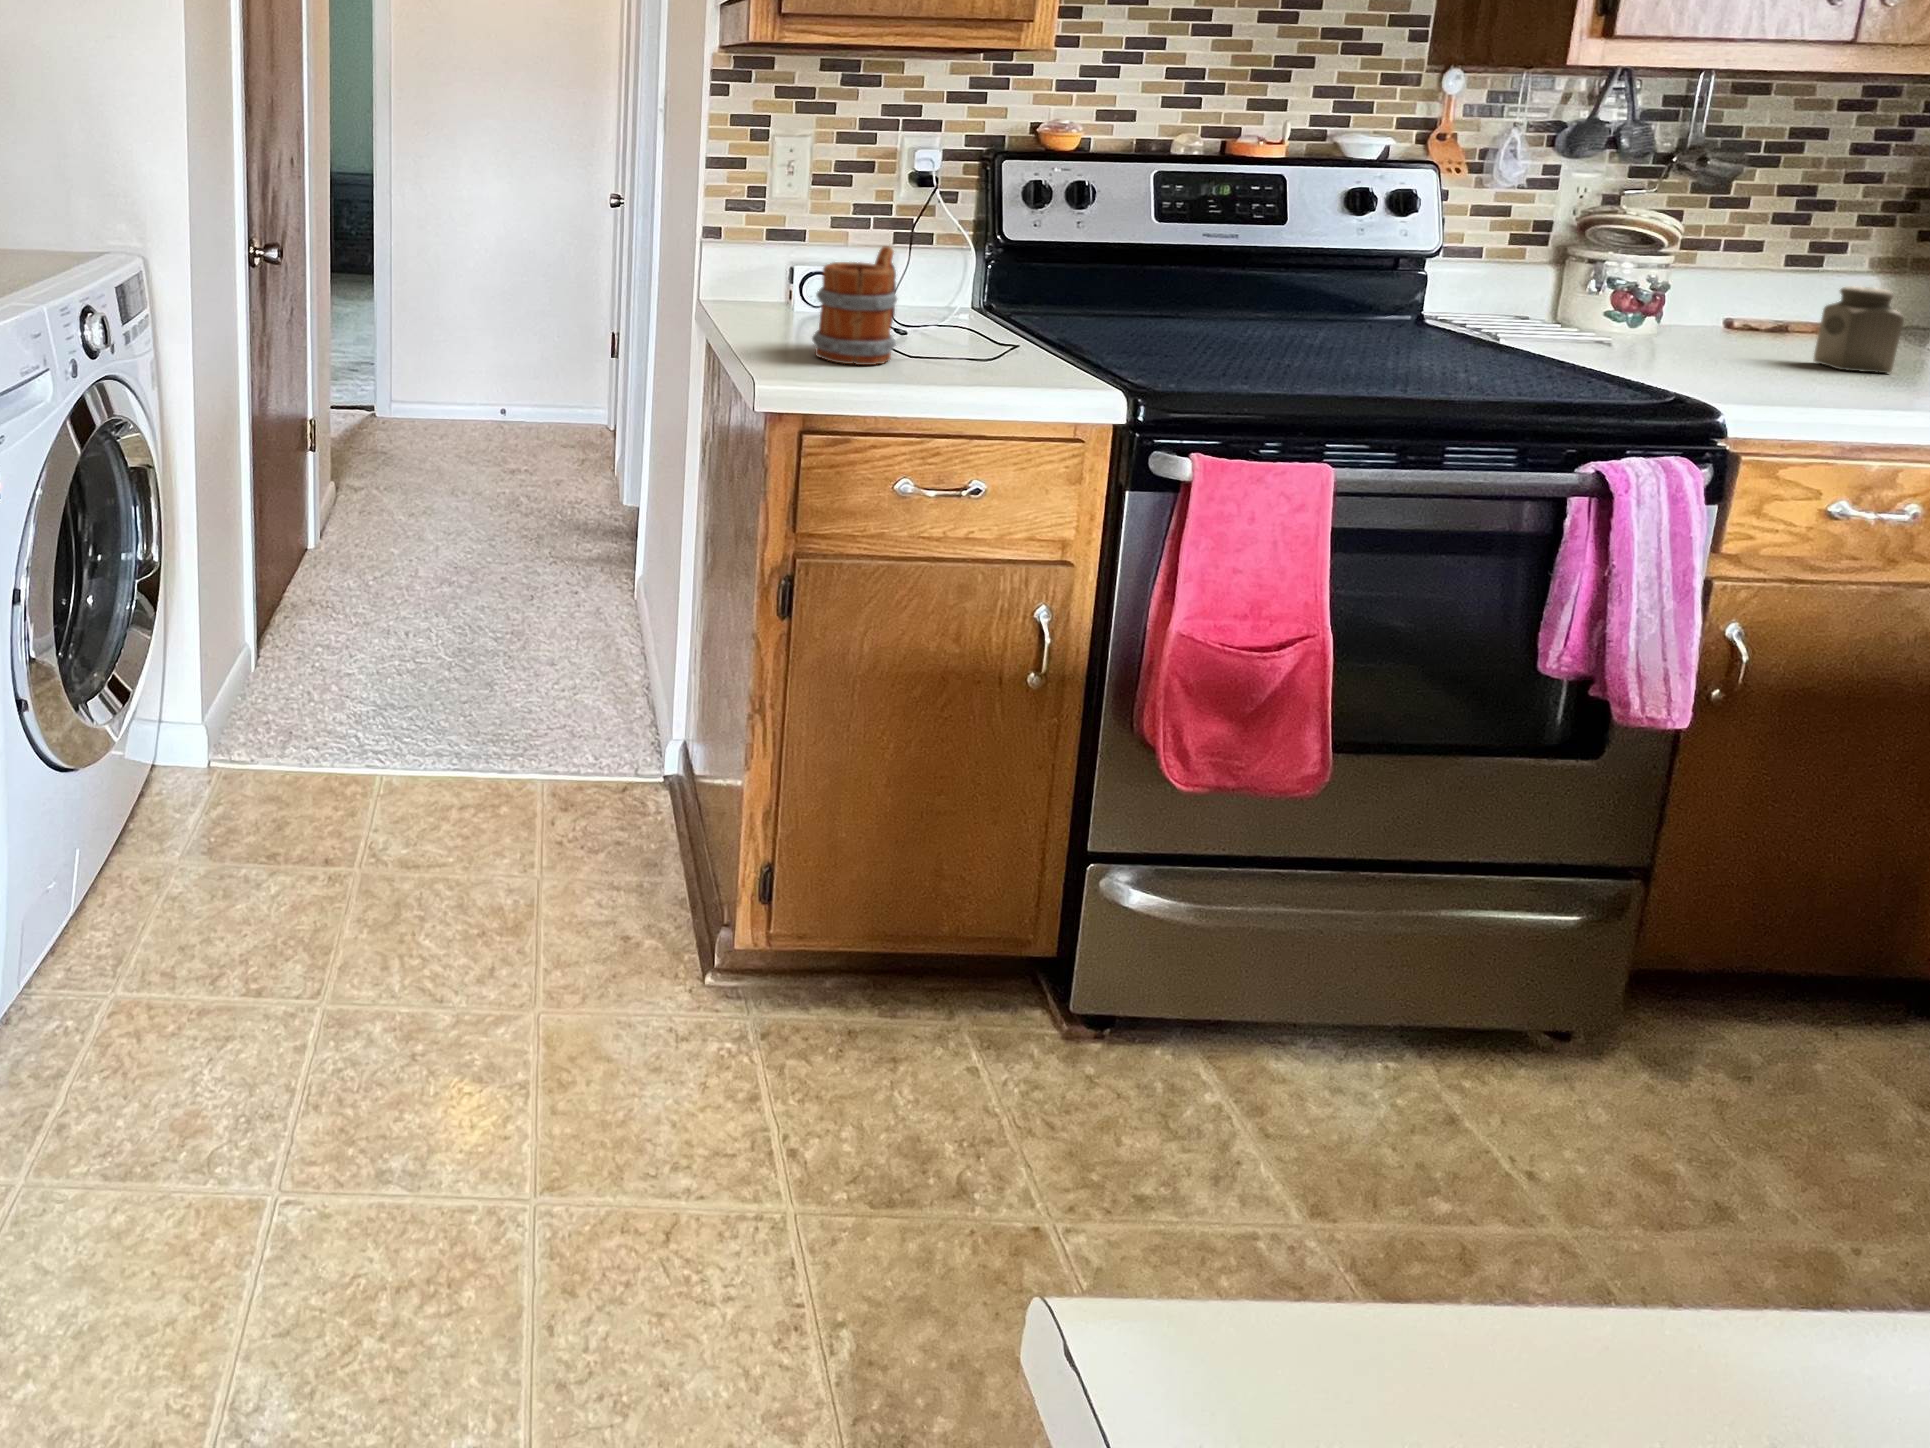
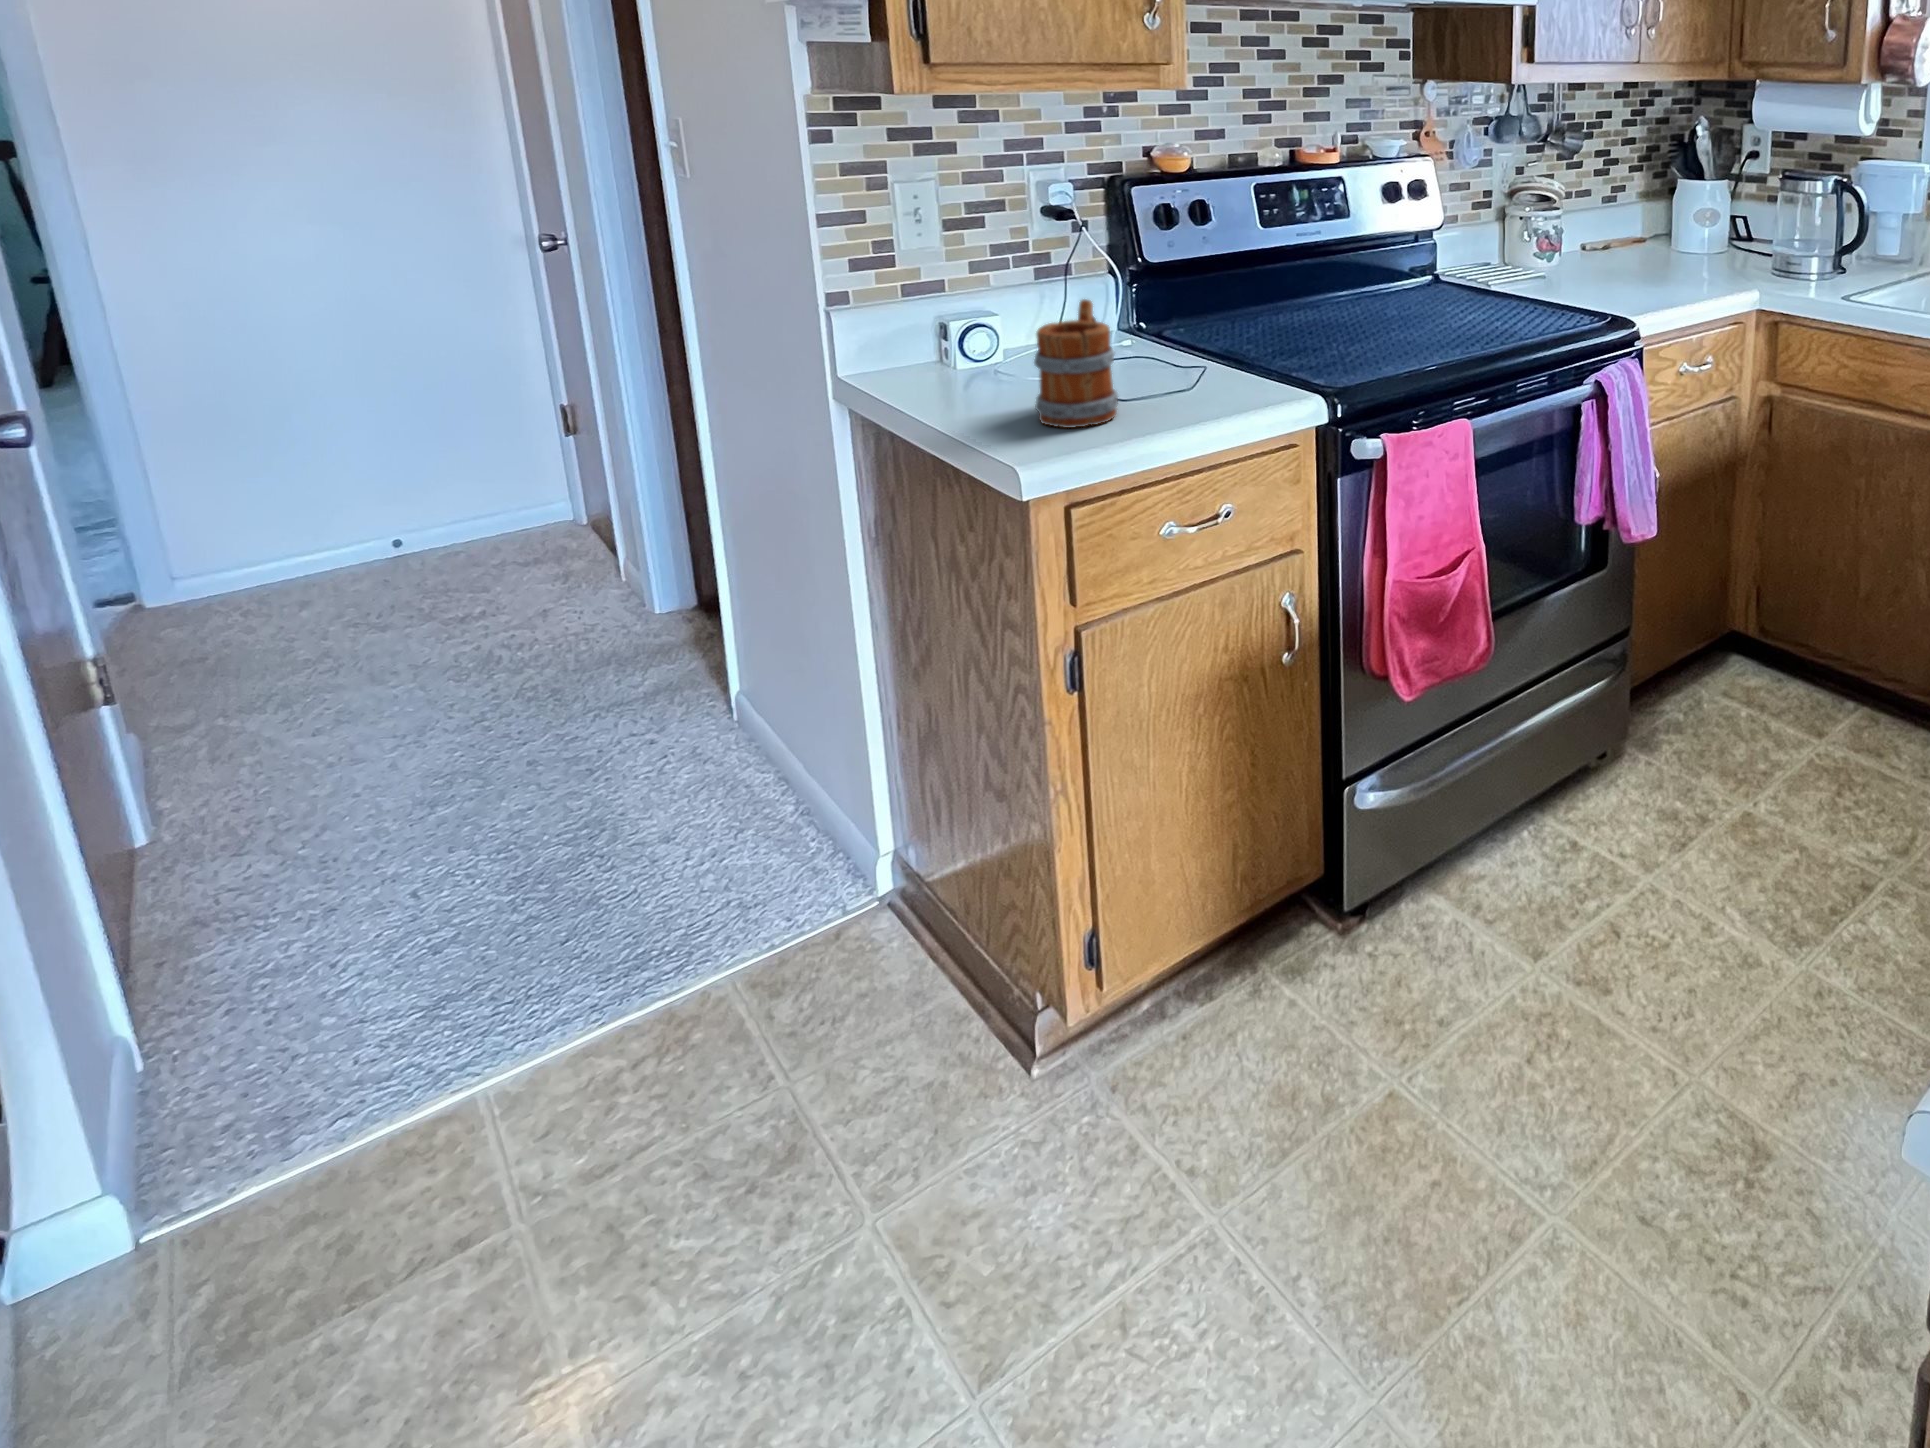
salt shaker: present [1813,286,1904,373] -> none [1644,223,1682,278]

